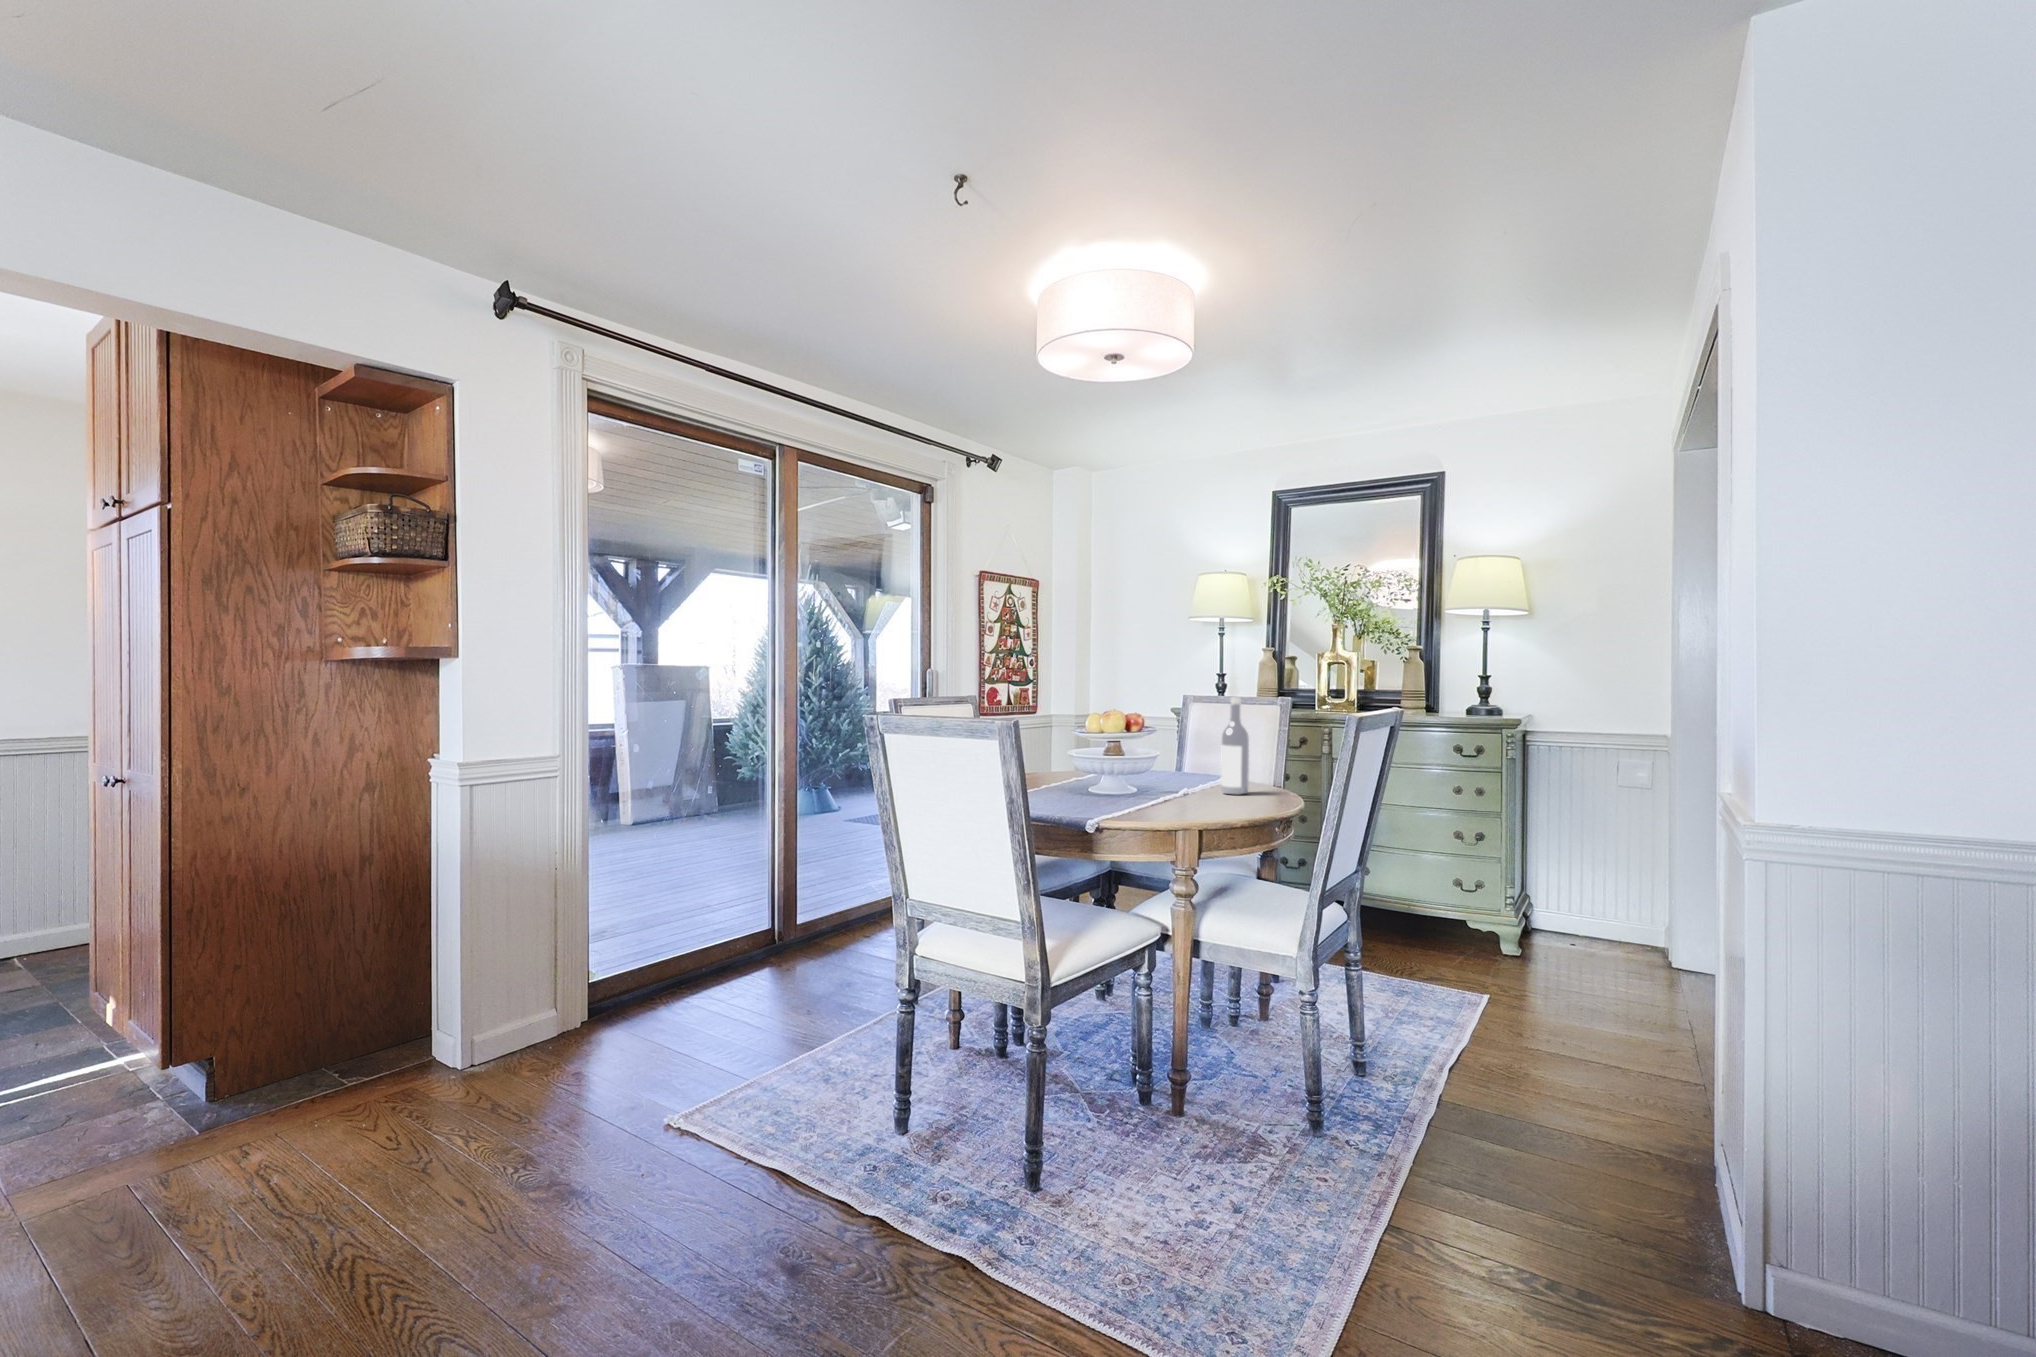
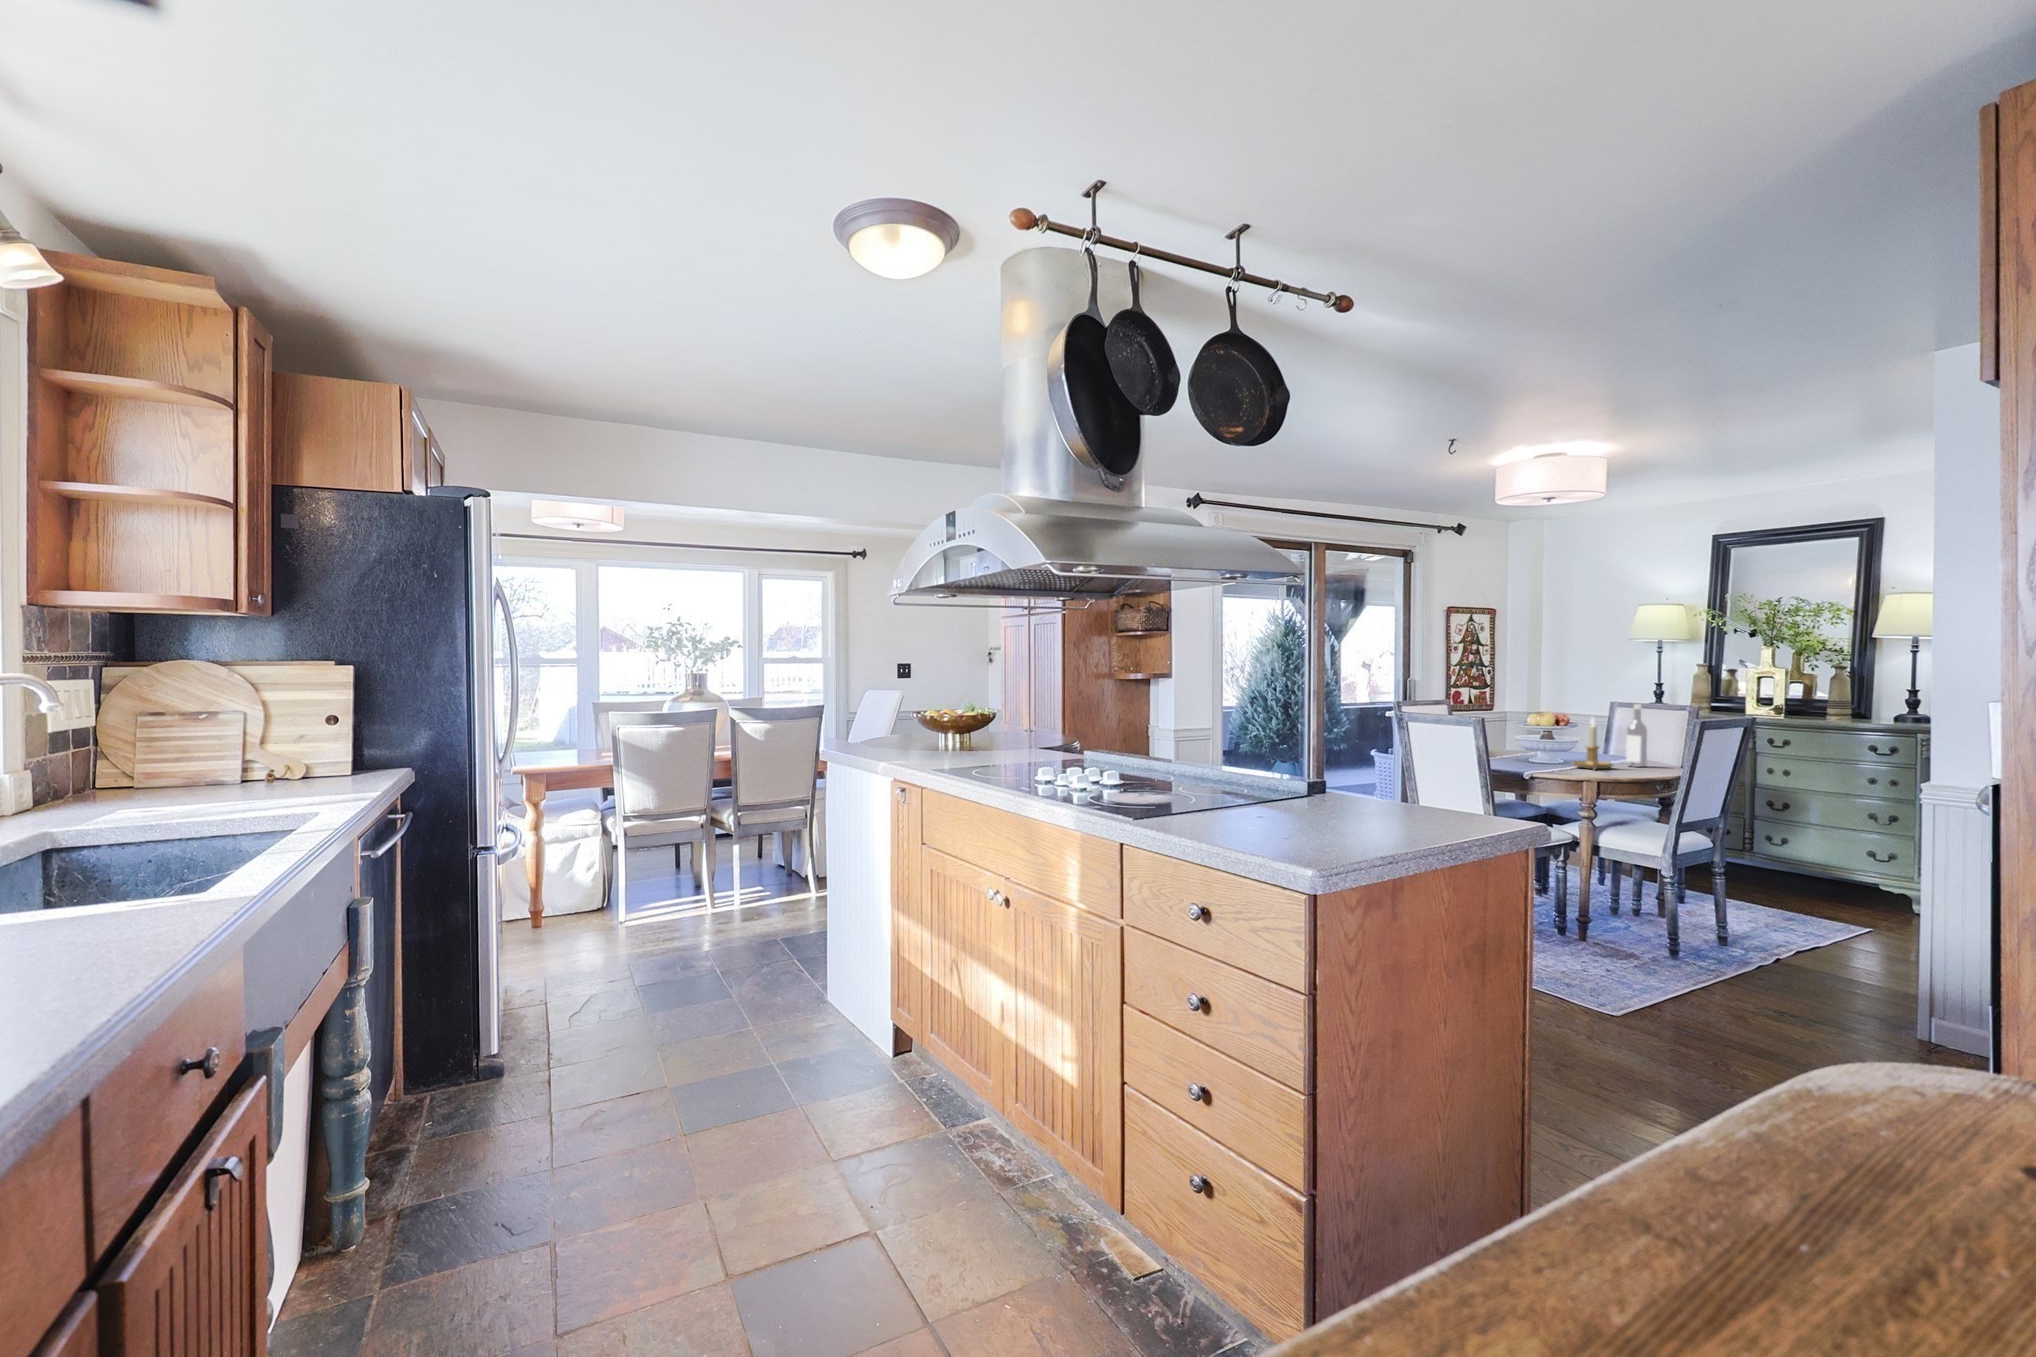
candlestick: none [1150,716,1211,806] -> present [1573,718,1612,770]

